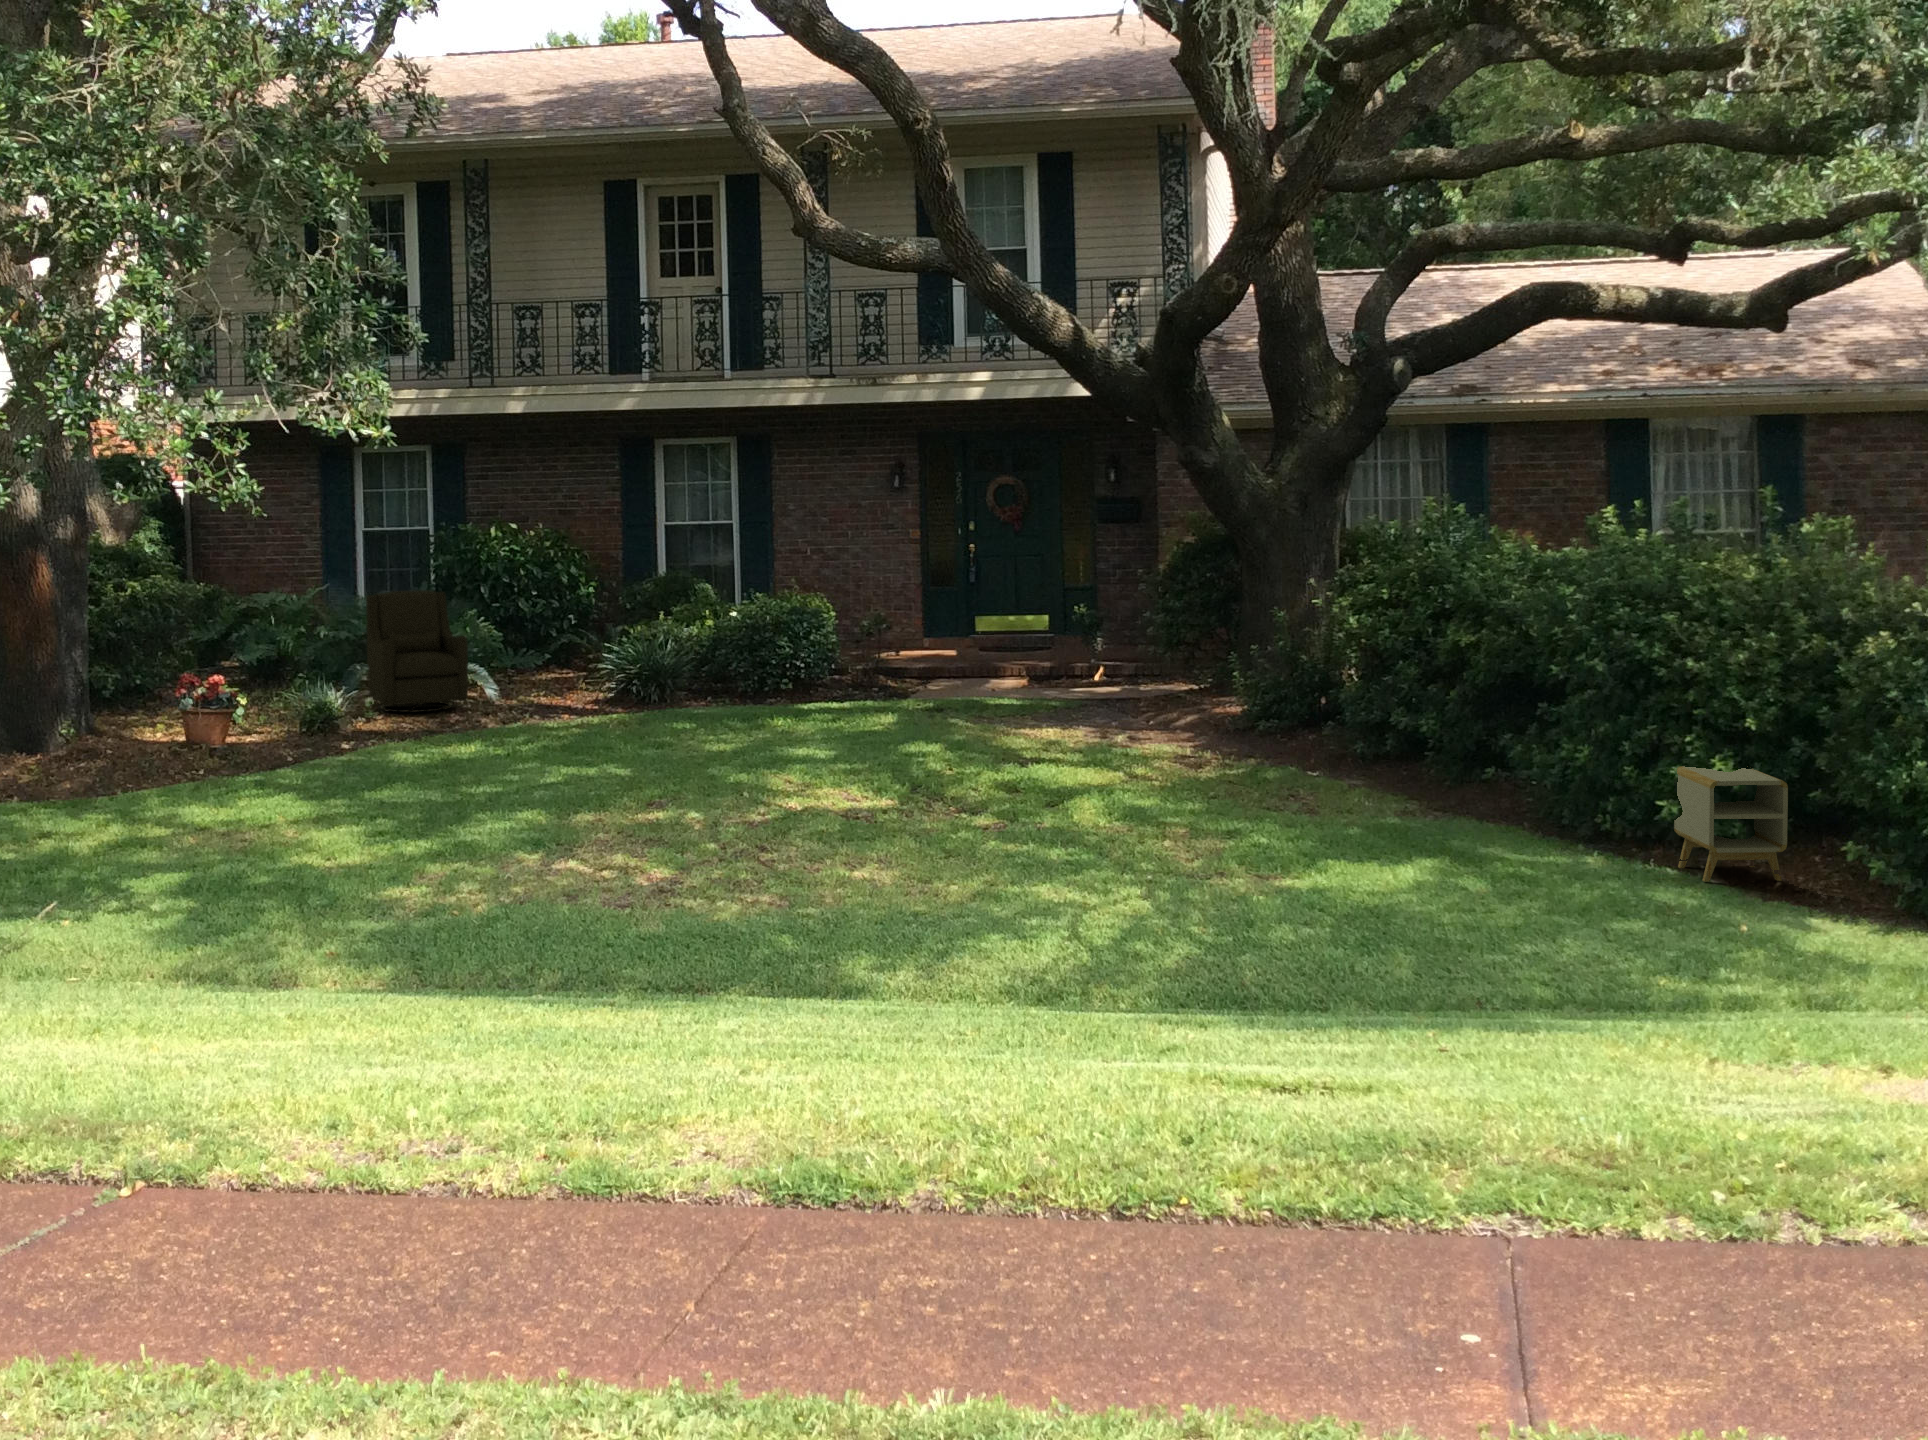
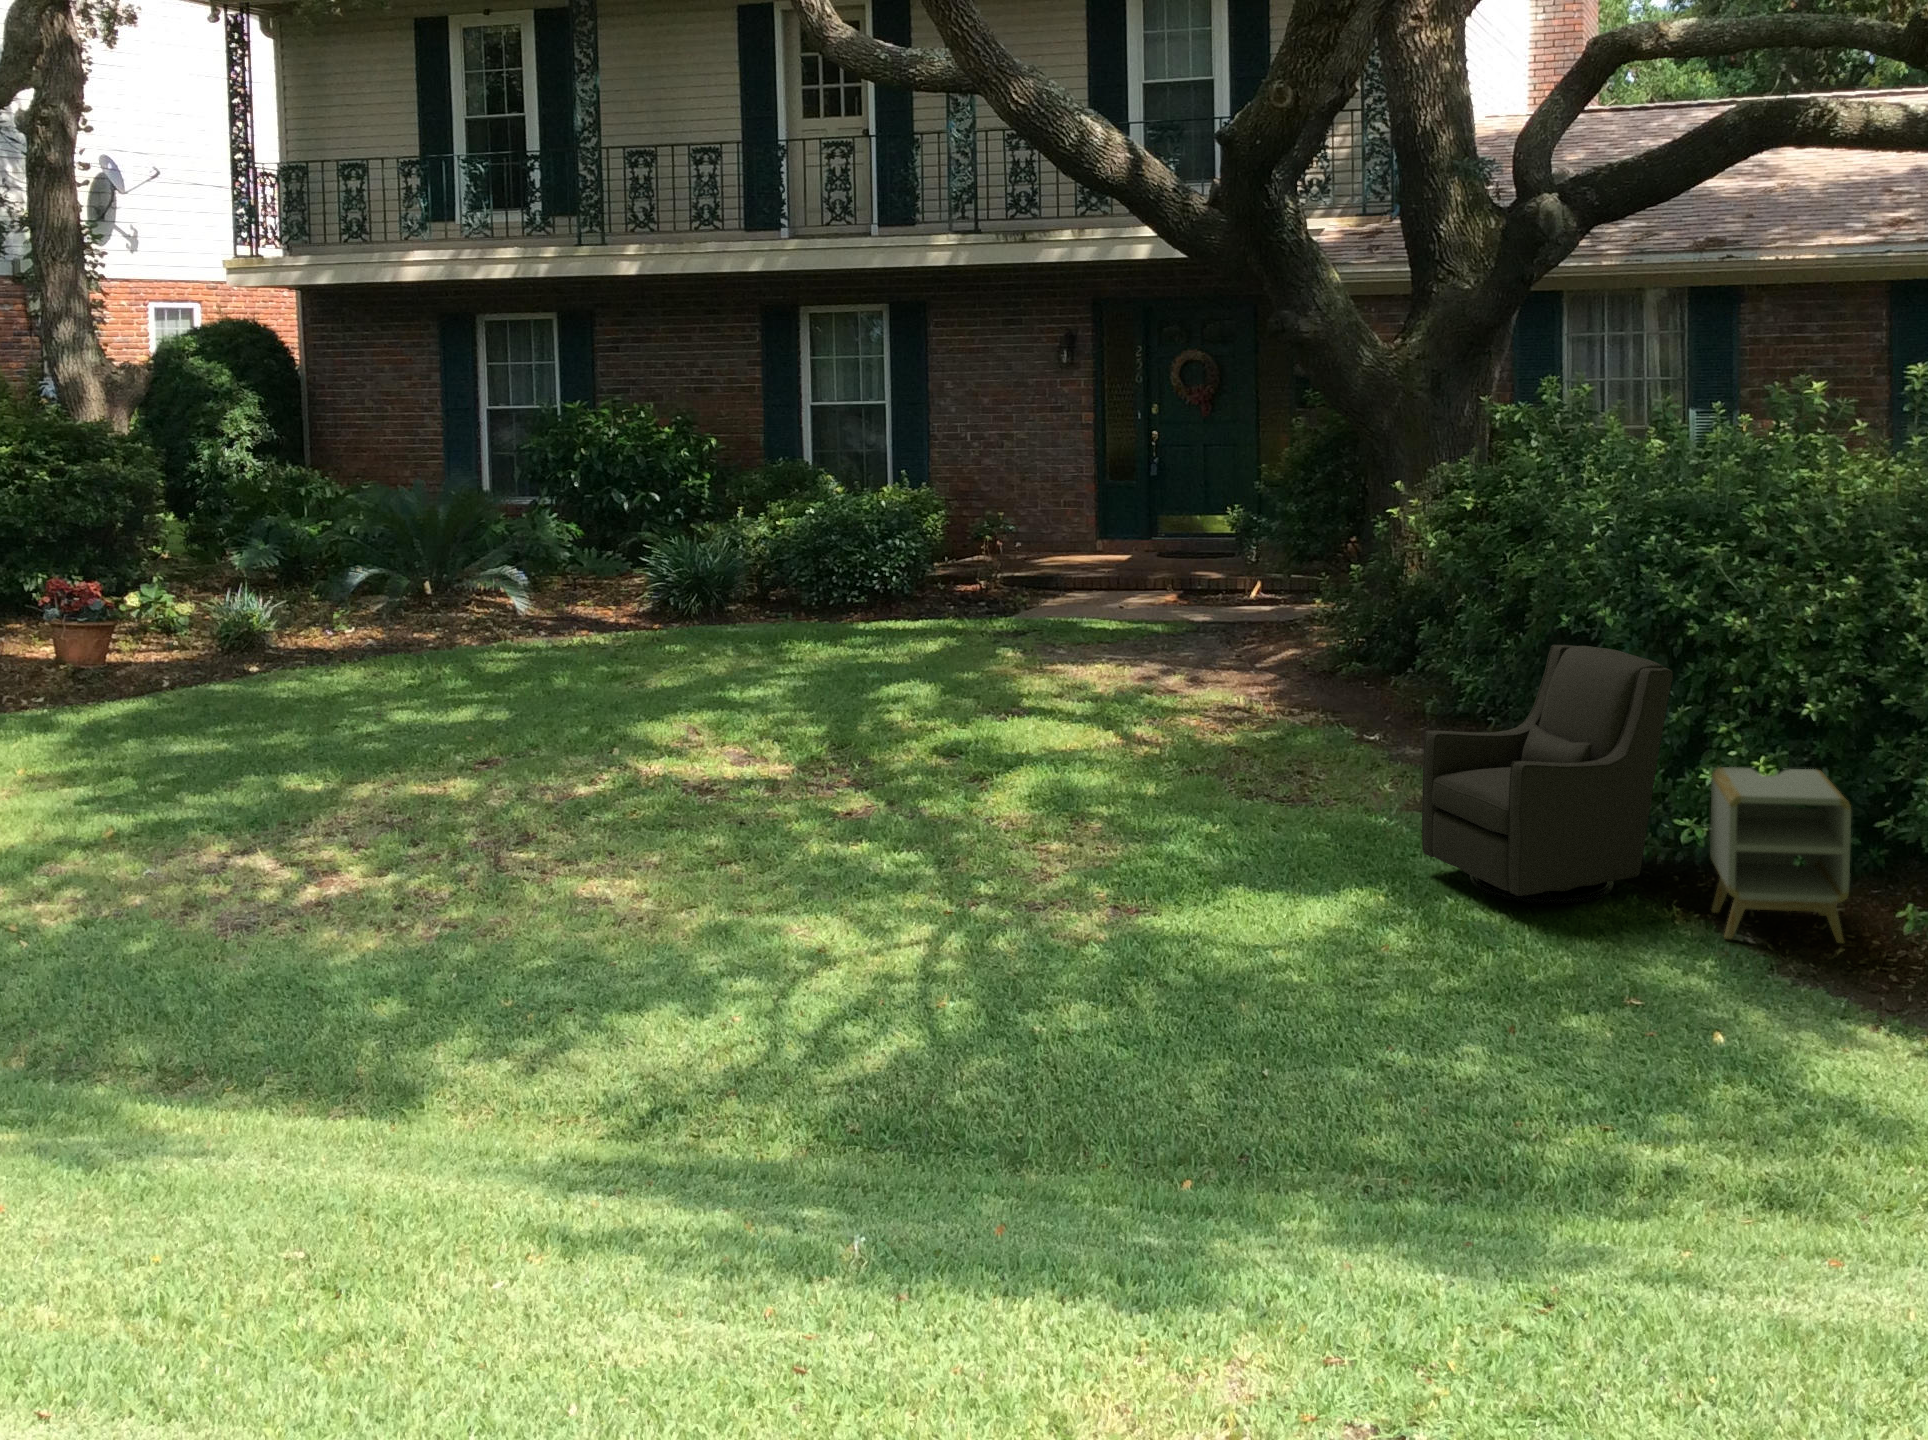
chair: present [366,590,468,713] -> present [1422,645,1673,904]

